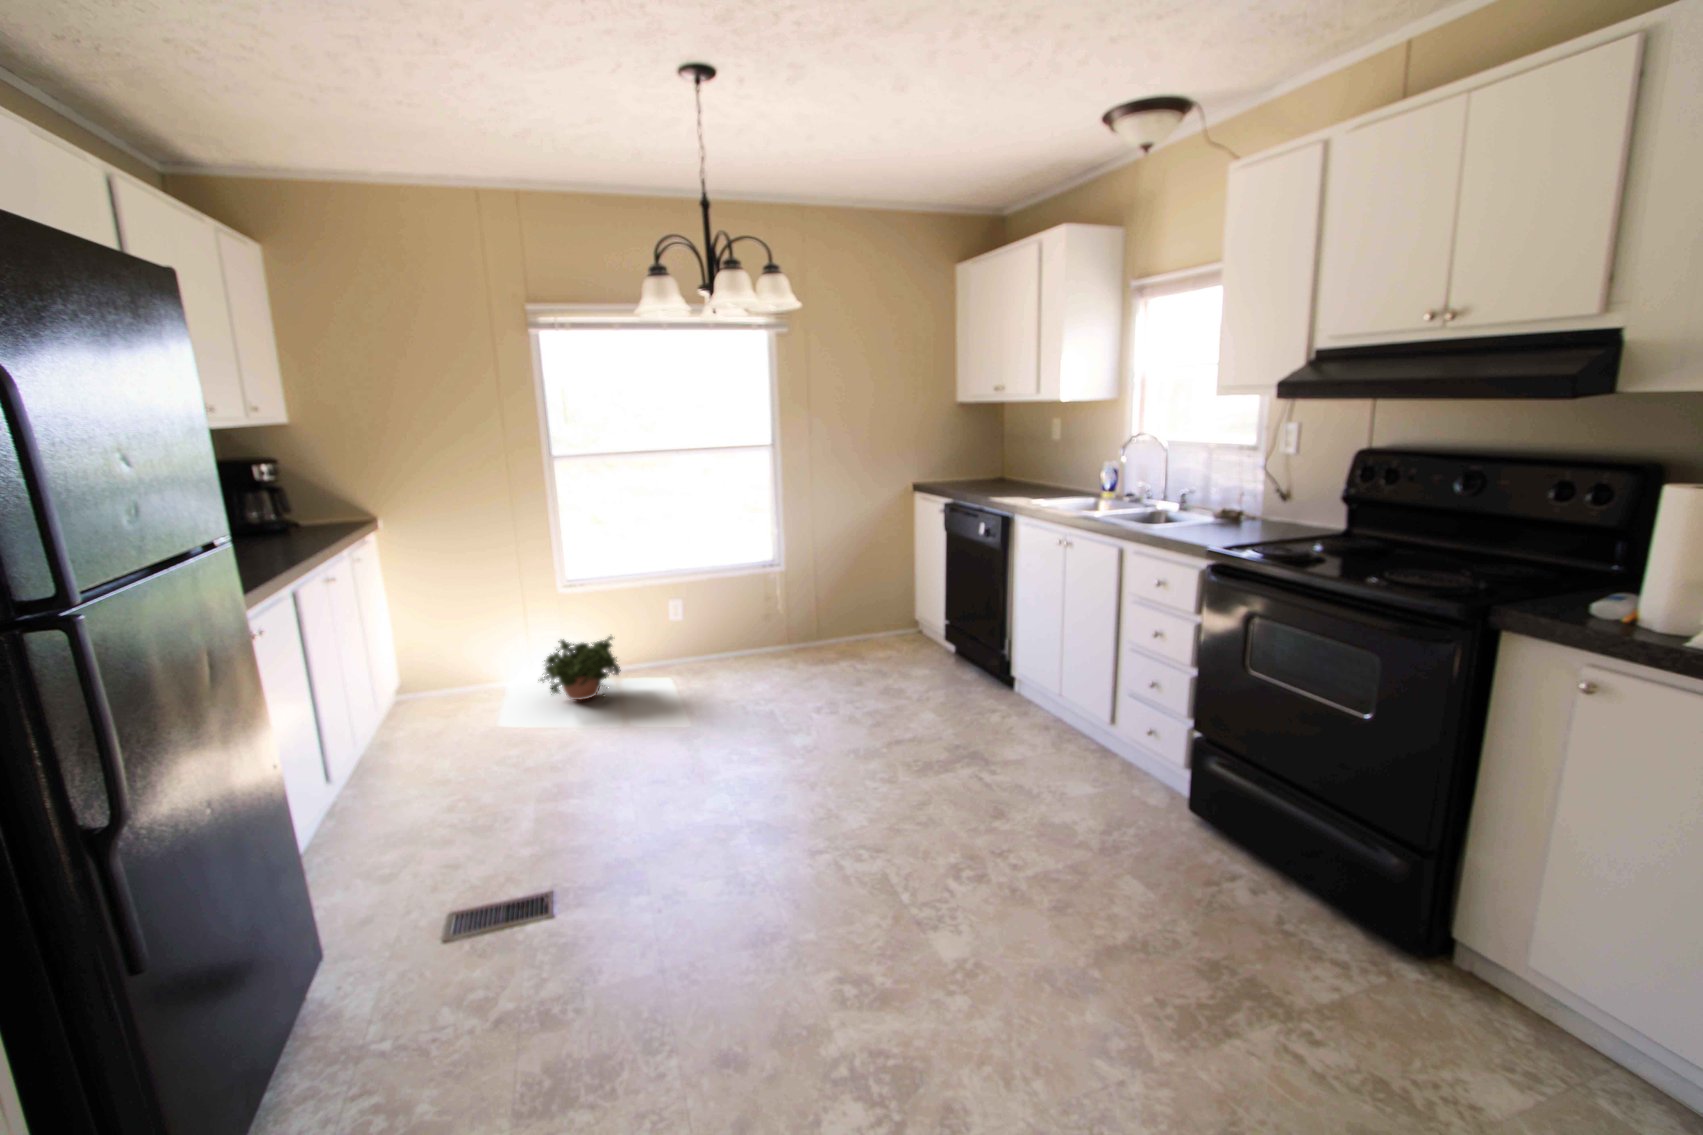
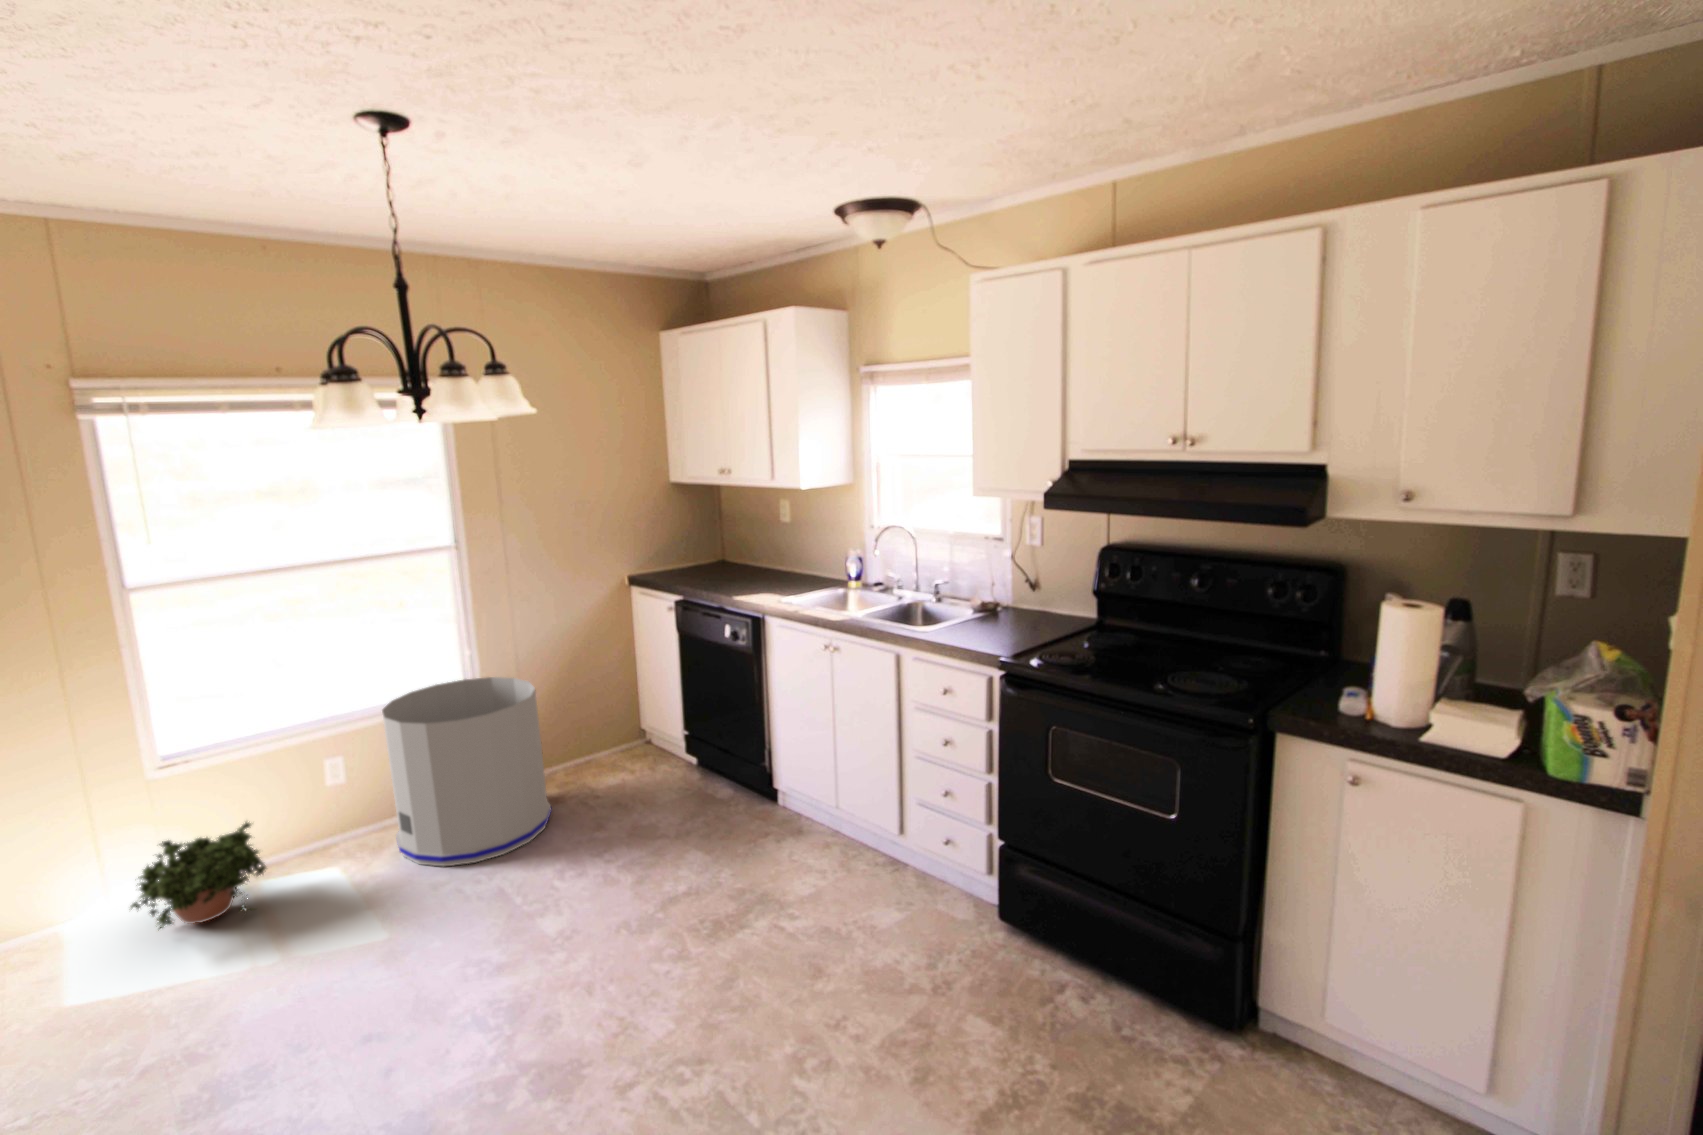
trash can: none [705,554,825,695] -> present [382,677,551,867]

